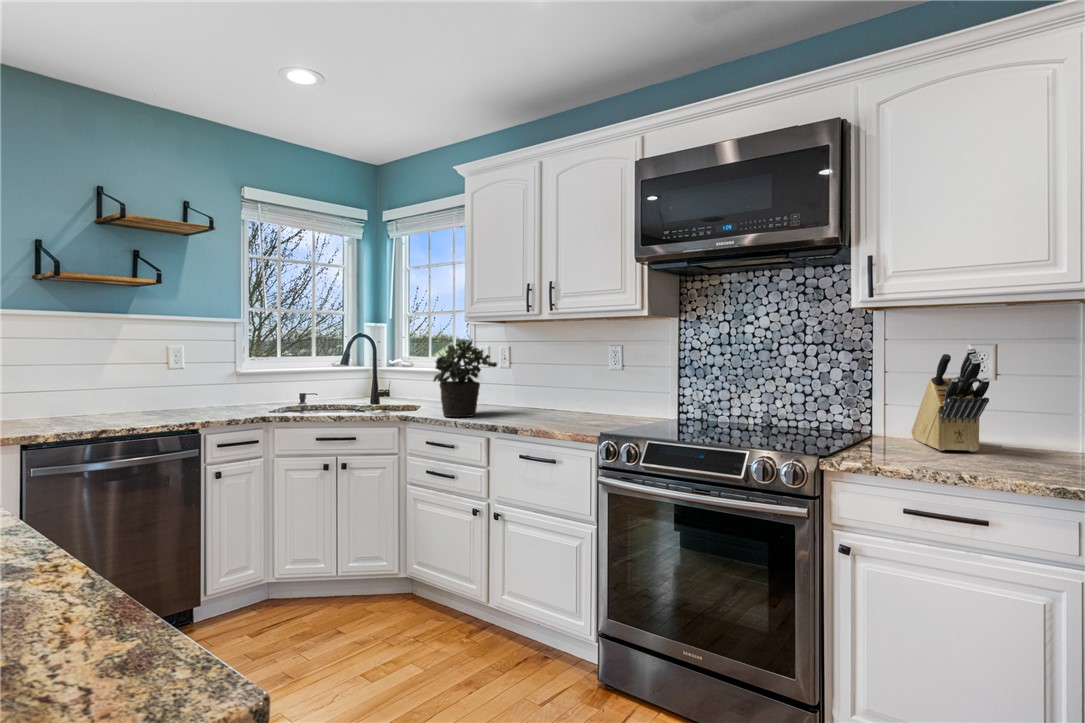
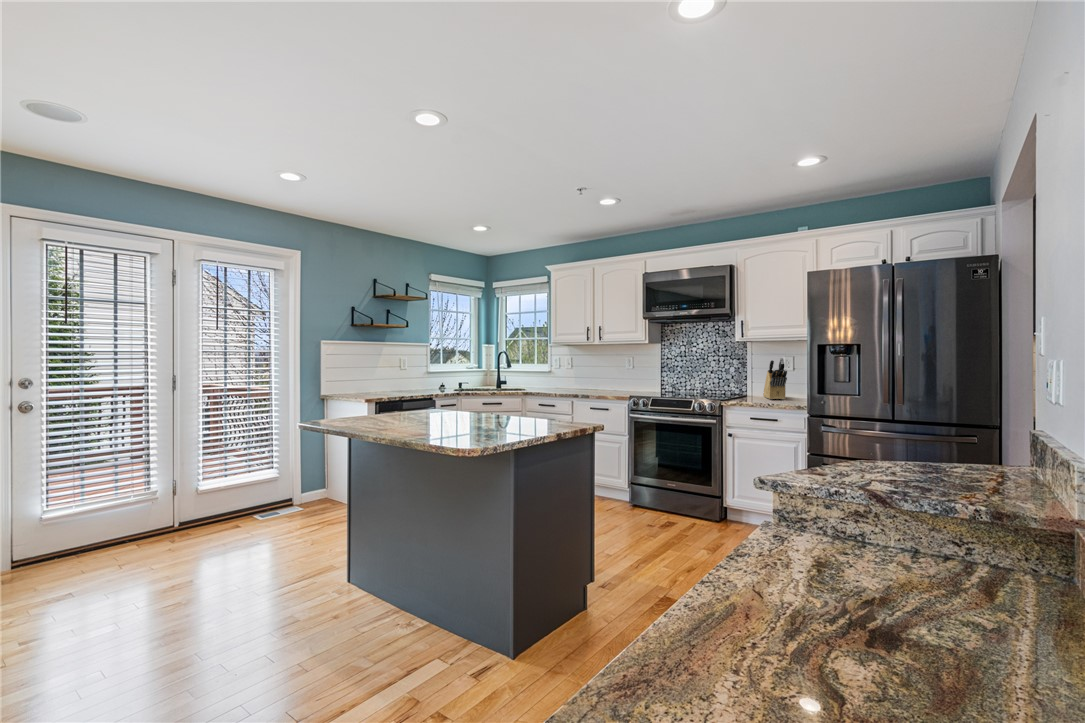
potted plant: present [434,339,497,417] -> none [542,354,571,393]

